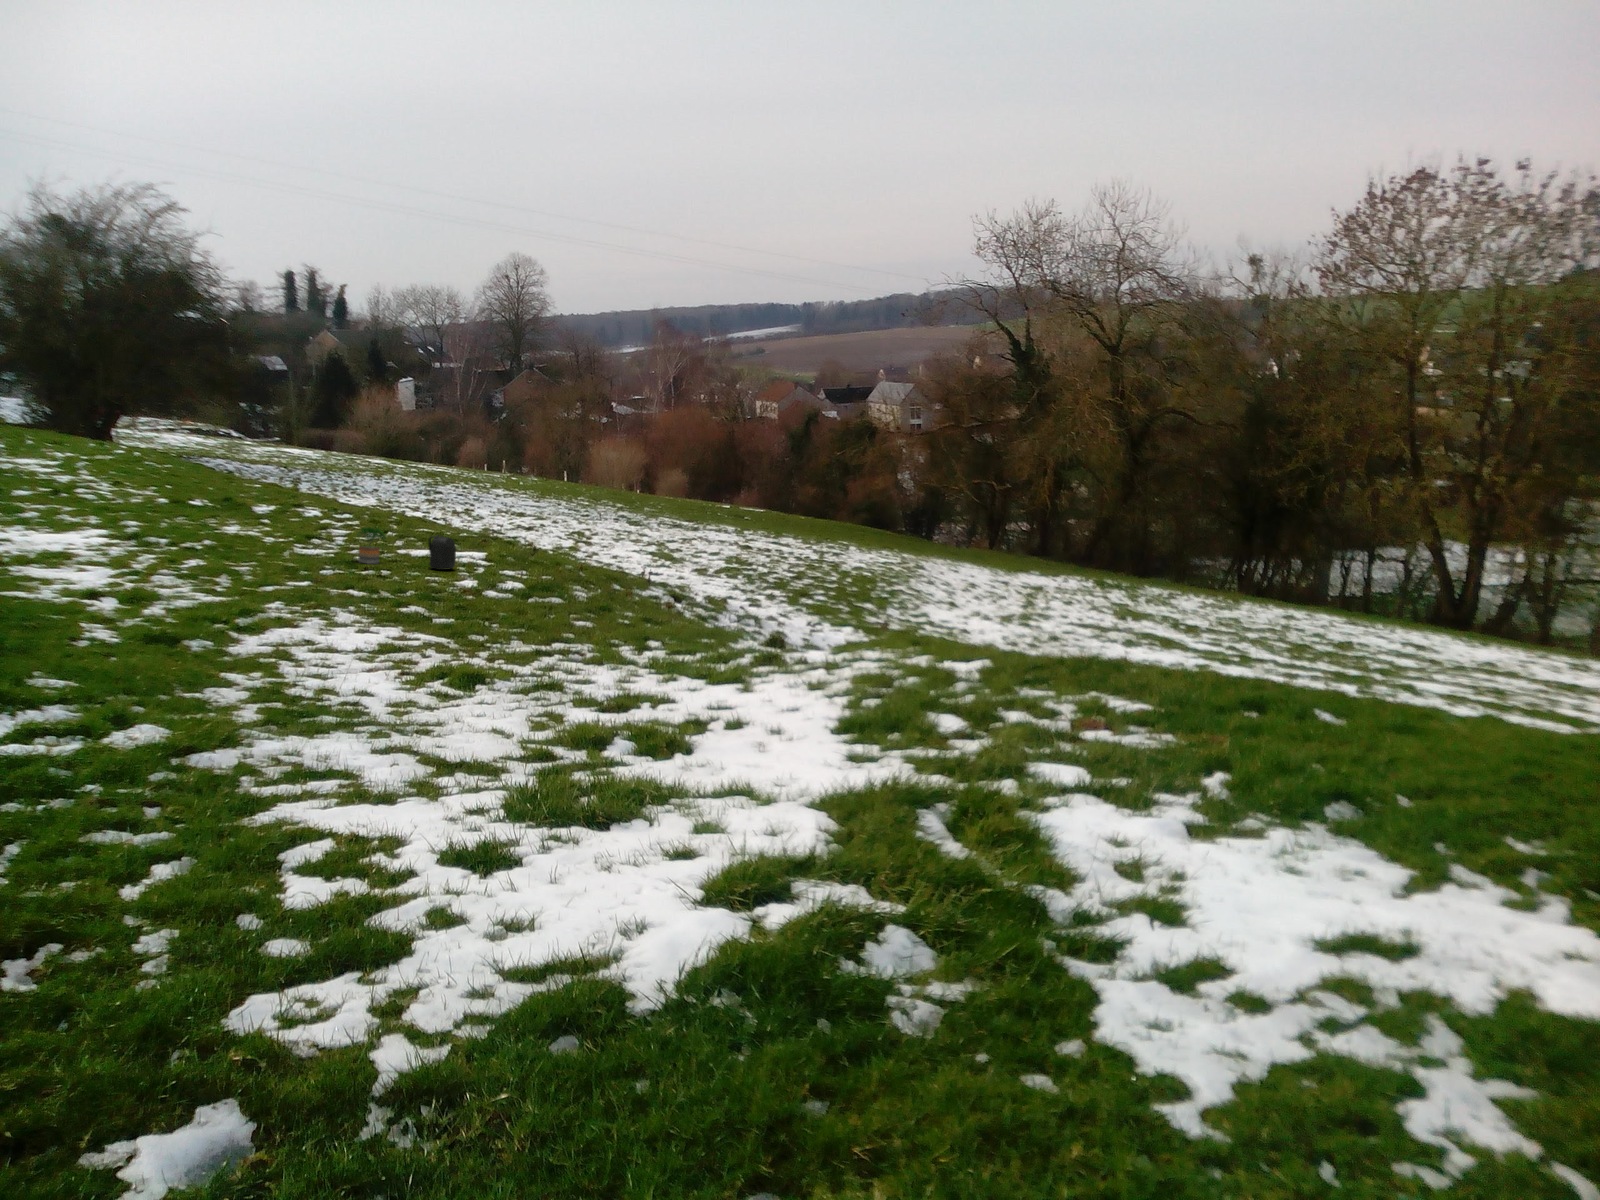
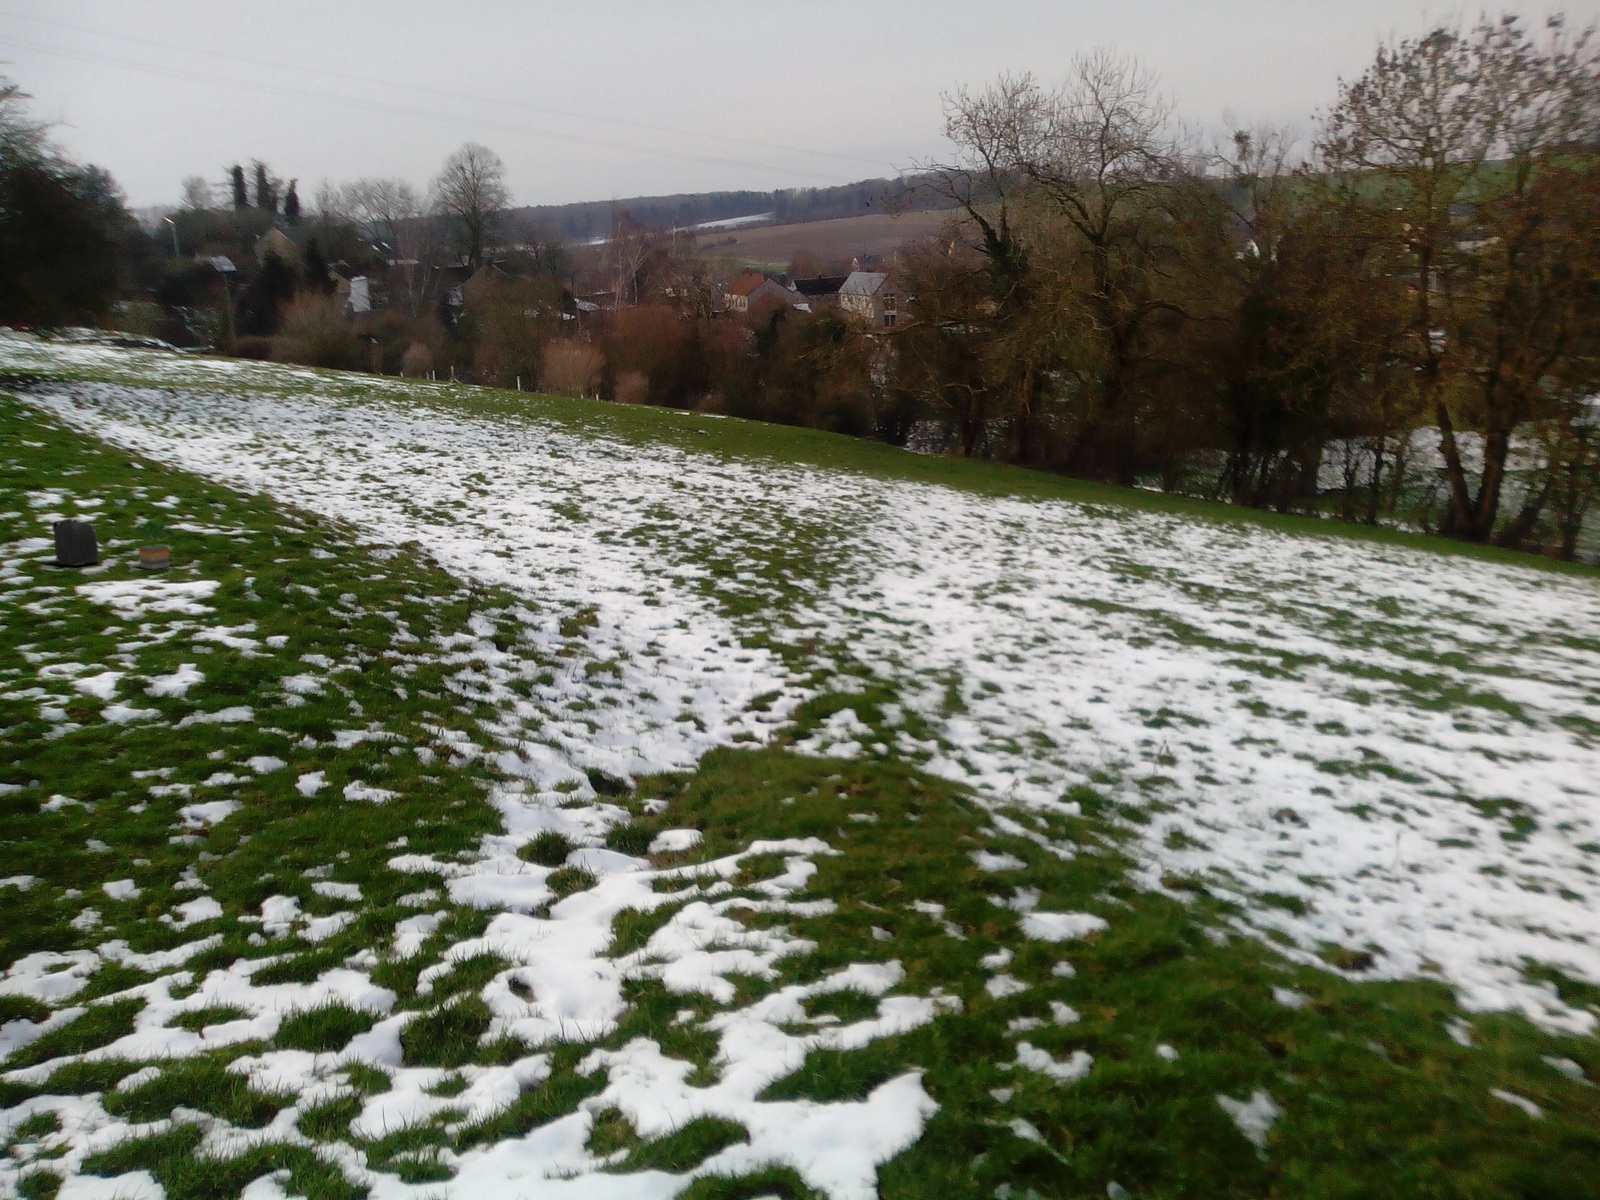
backpack: present [428,535,456,570] -> present [52,518,99,566]

